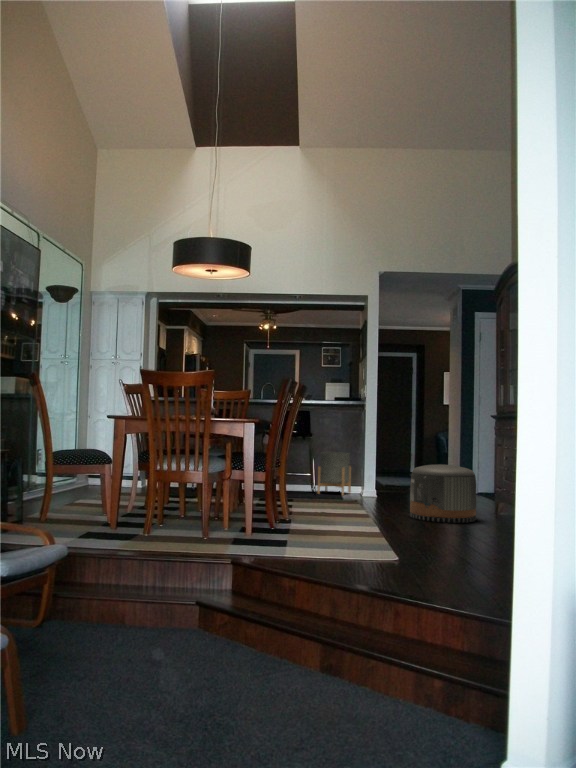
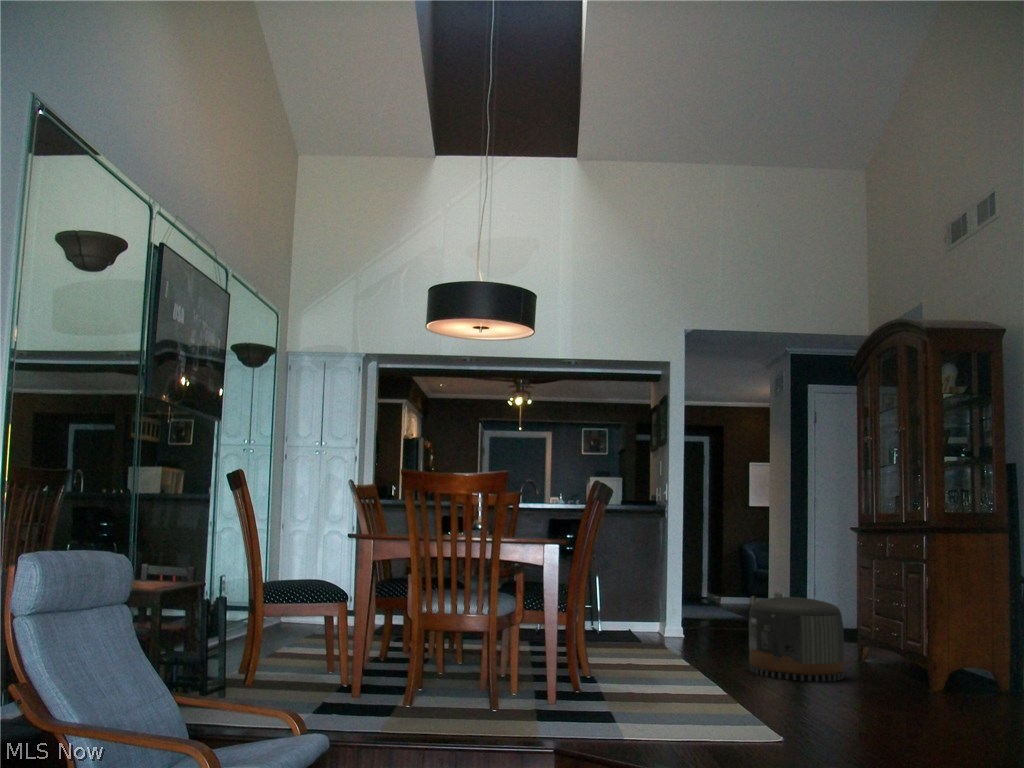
planter: present [317,452,351,495] -> none [600,576,646,639]

